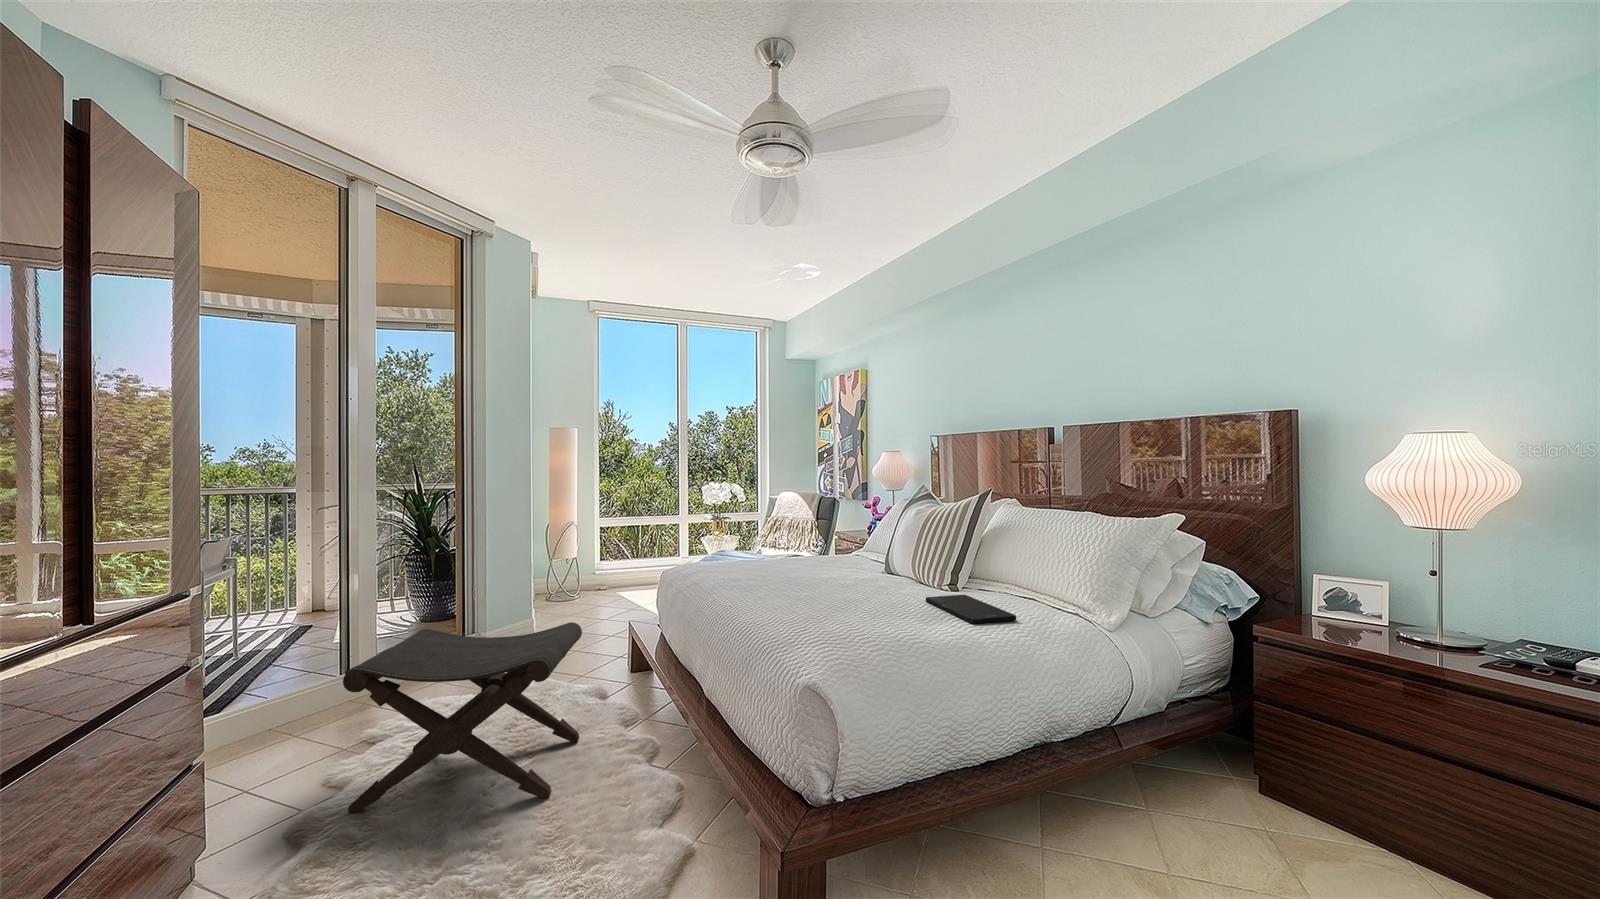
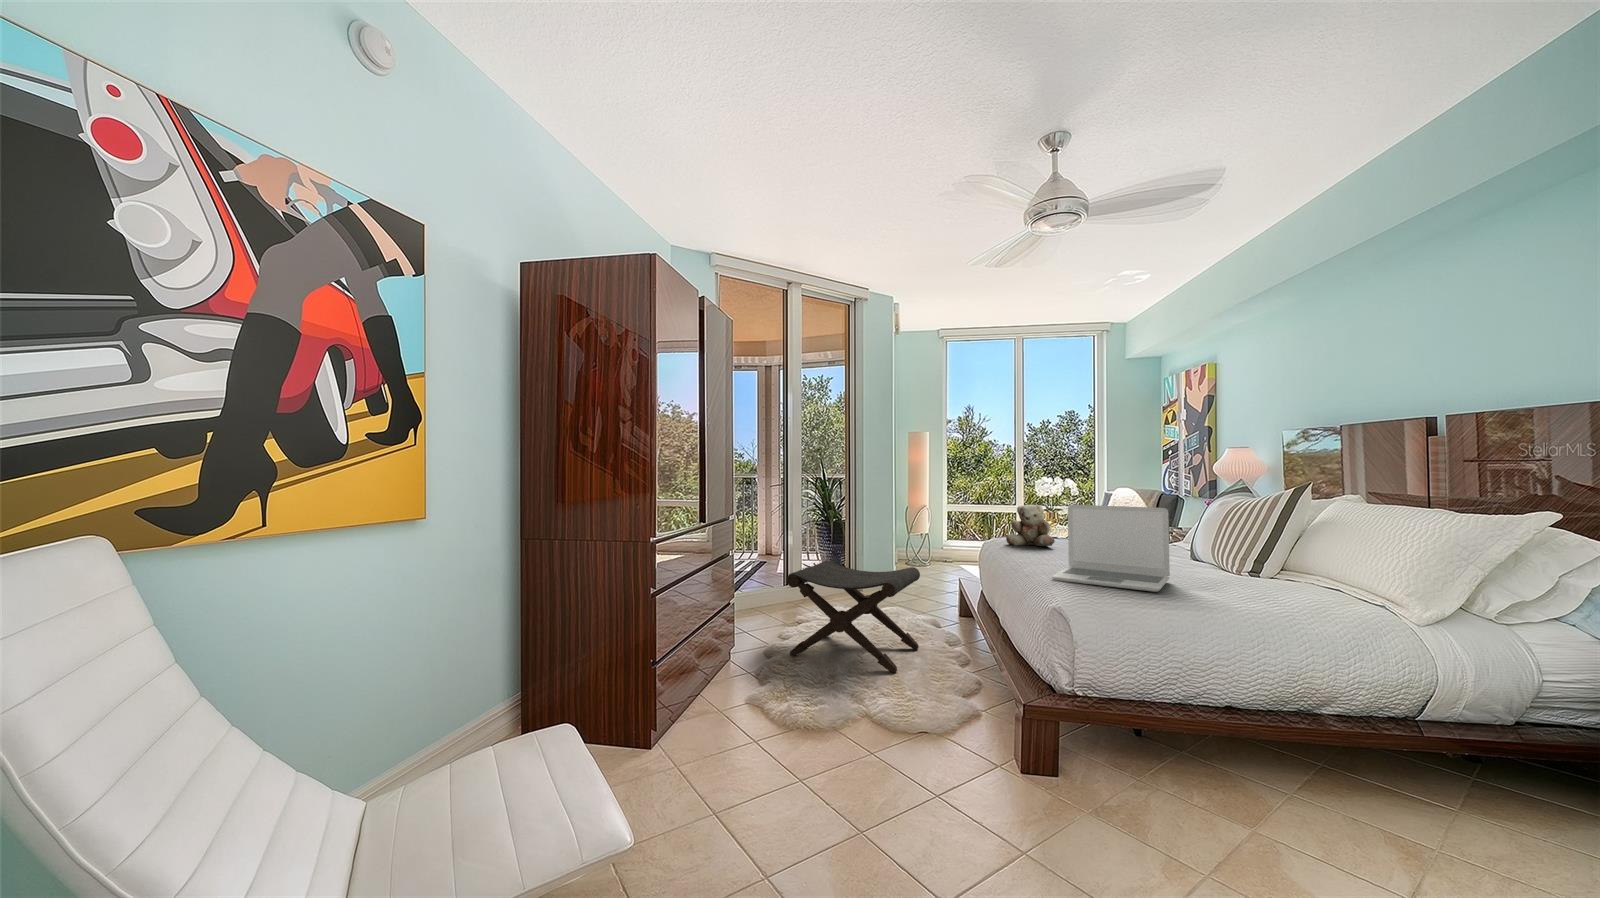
teddy bear: none [695,521,753,575] -> present [1006,504,1055,546]
laptop: none [781,524,908,631] -> present [1052,505,1170,592]
smartphone: present [926,595,1016,624] -> none [1205,576,1288,600]

